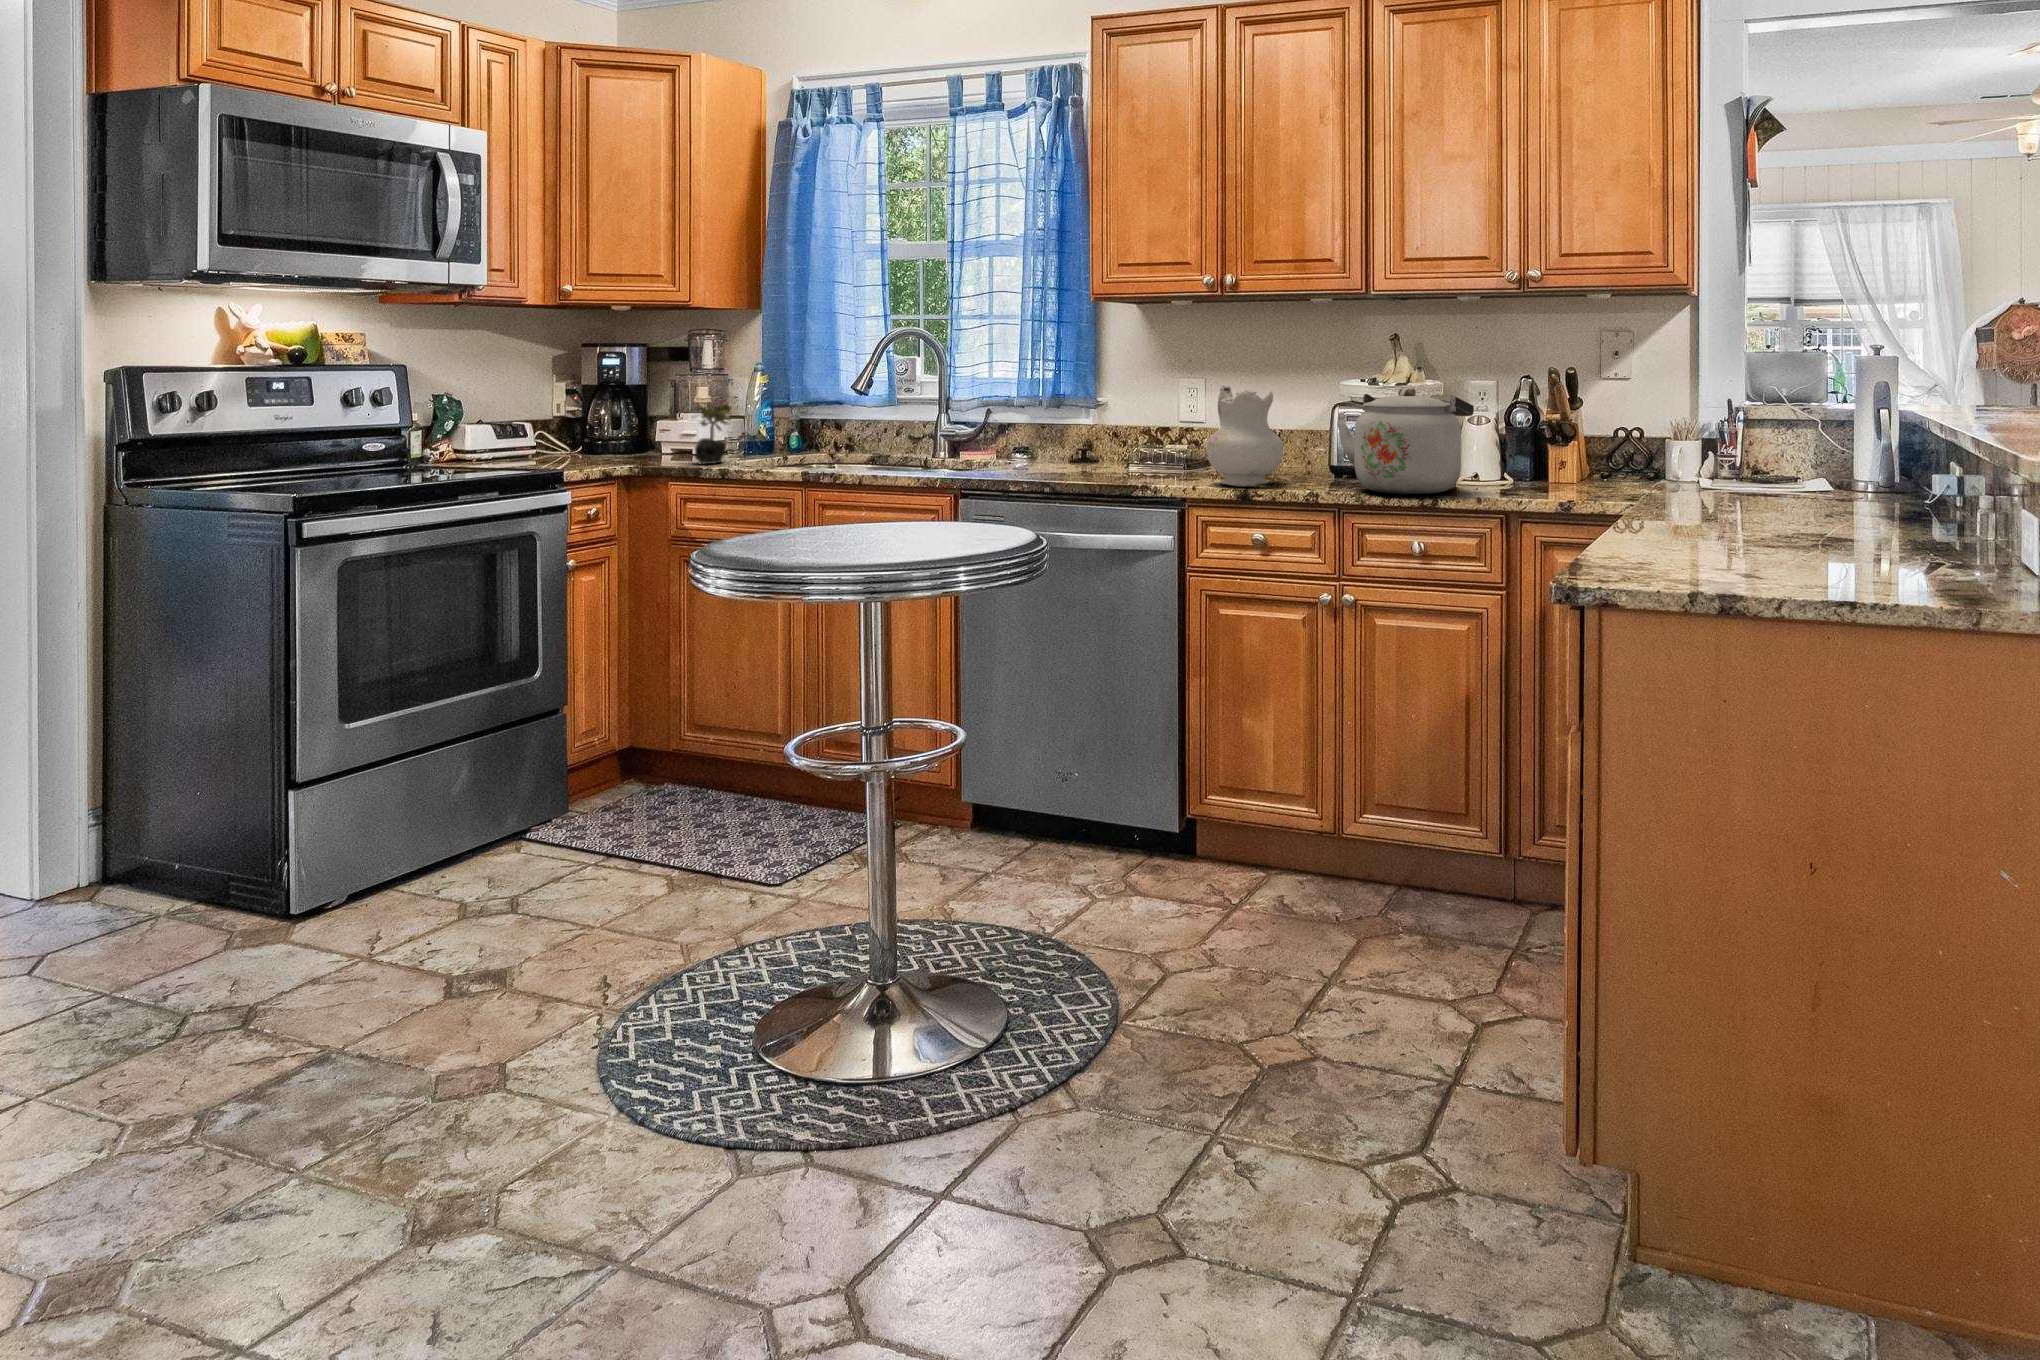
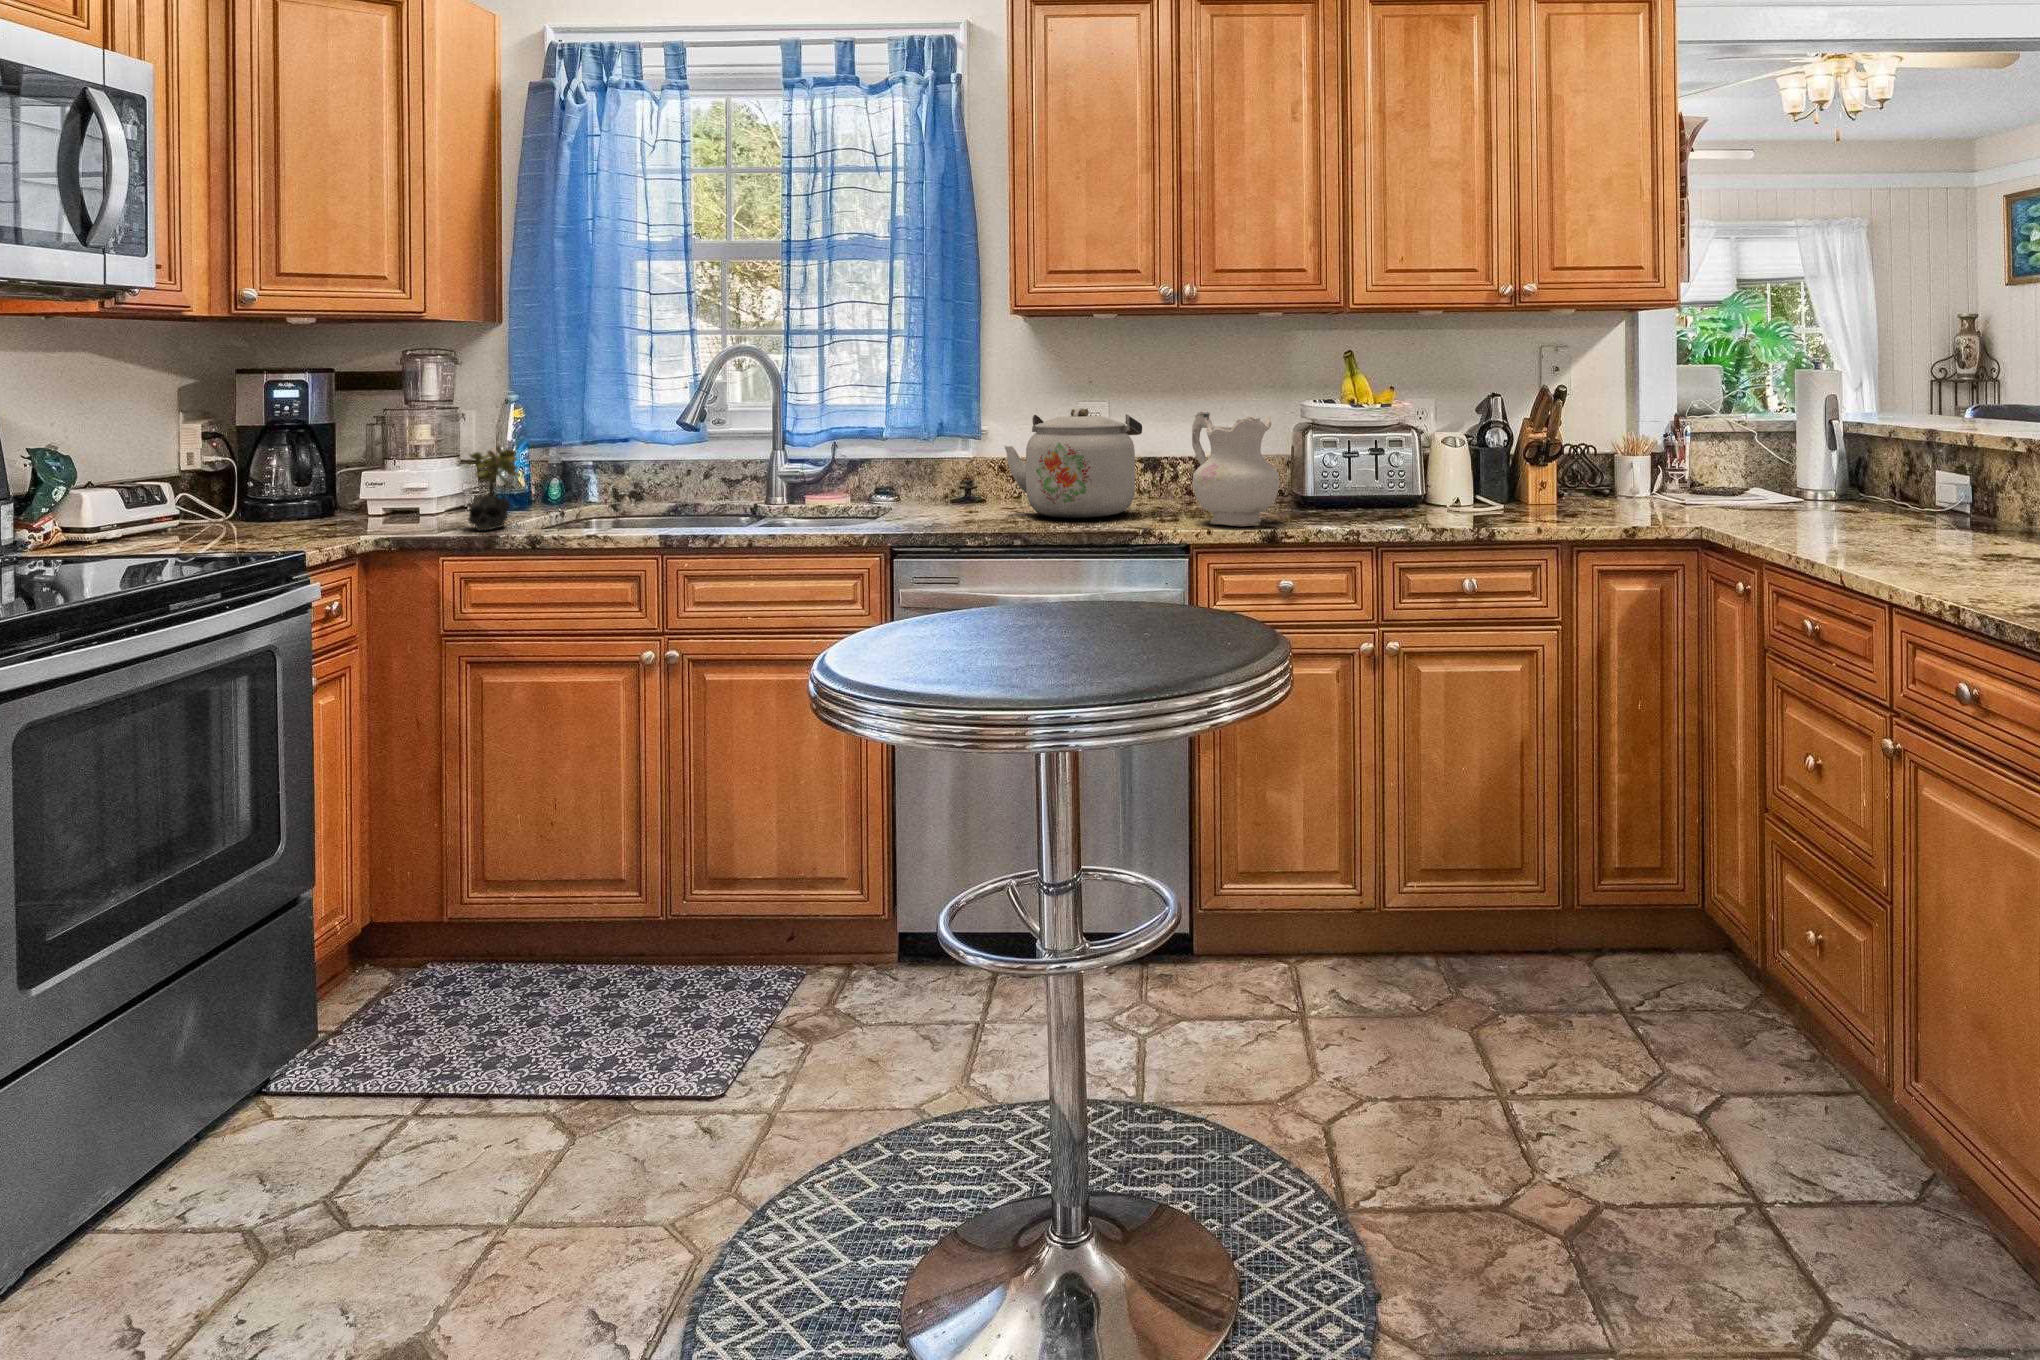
kettle: present [1337,388,1474,494] -> present [1004,408,1142,518]

